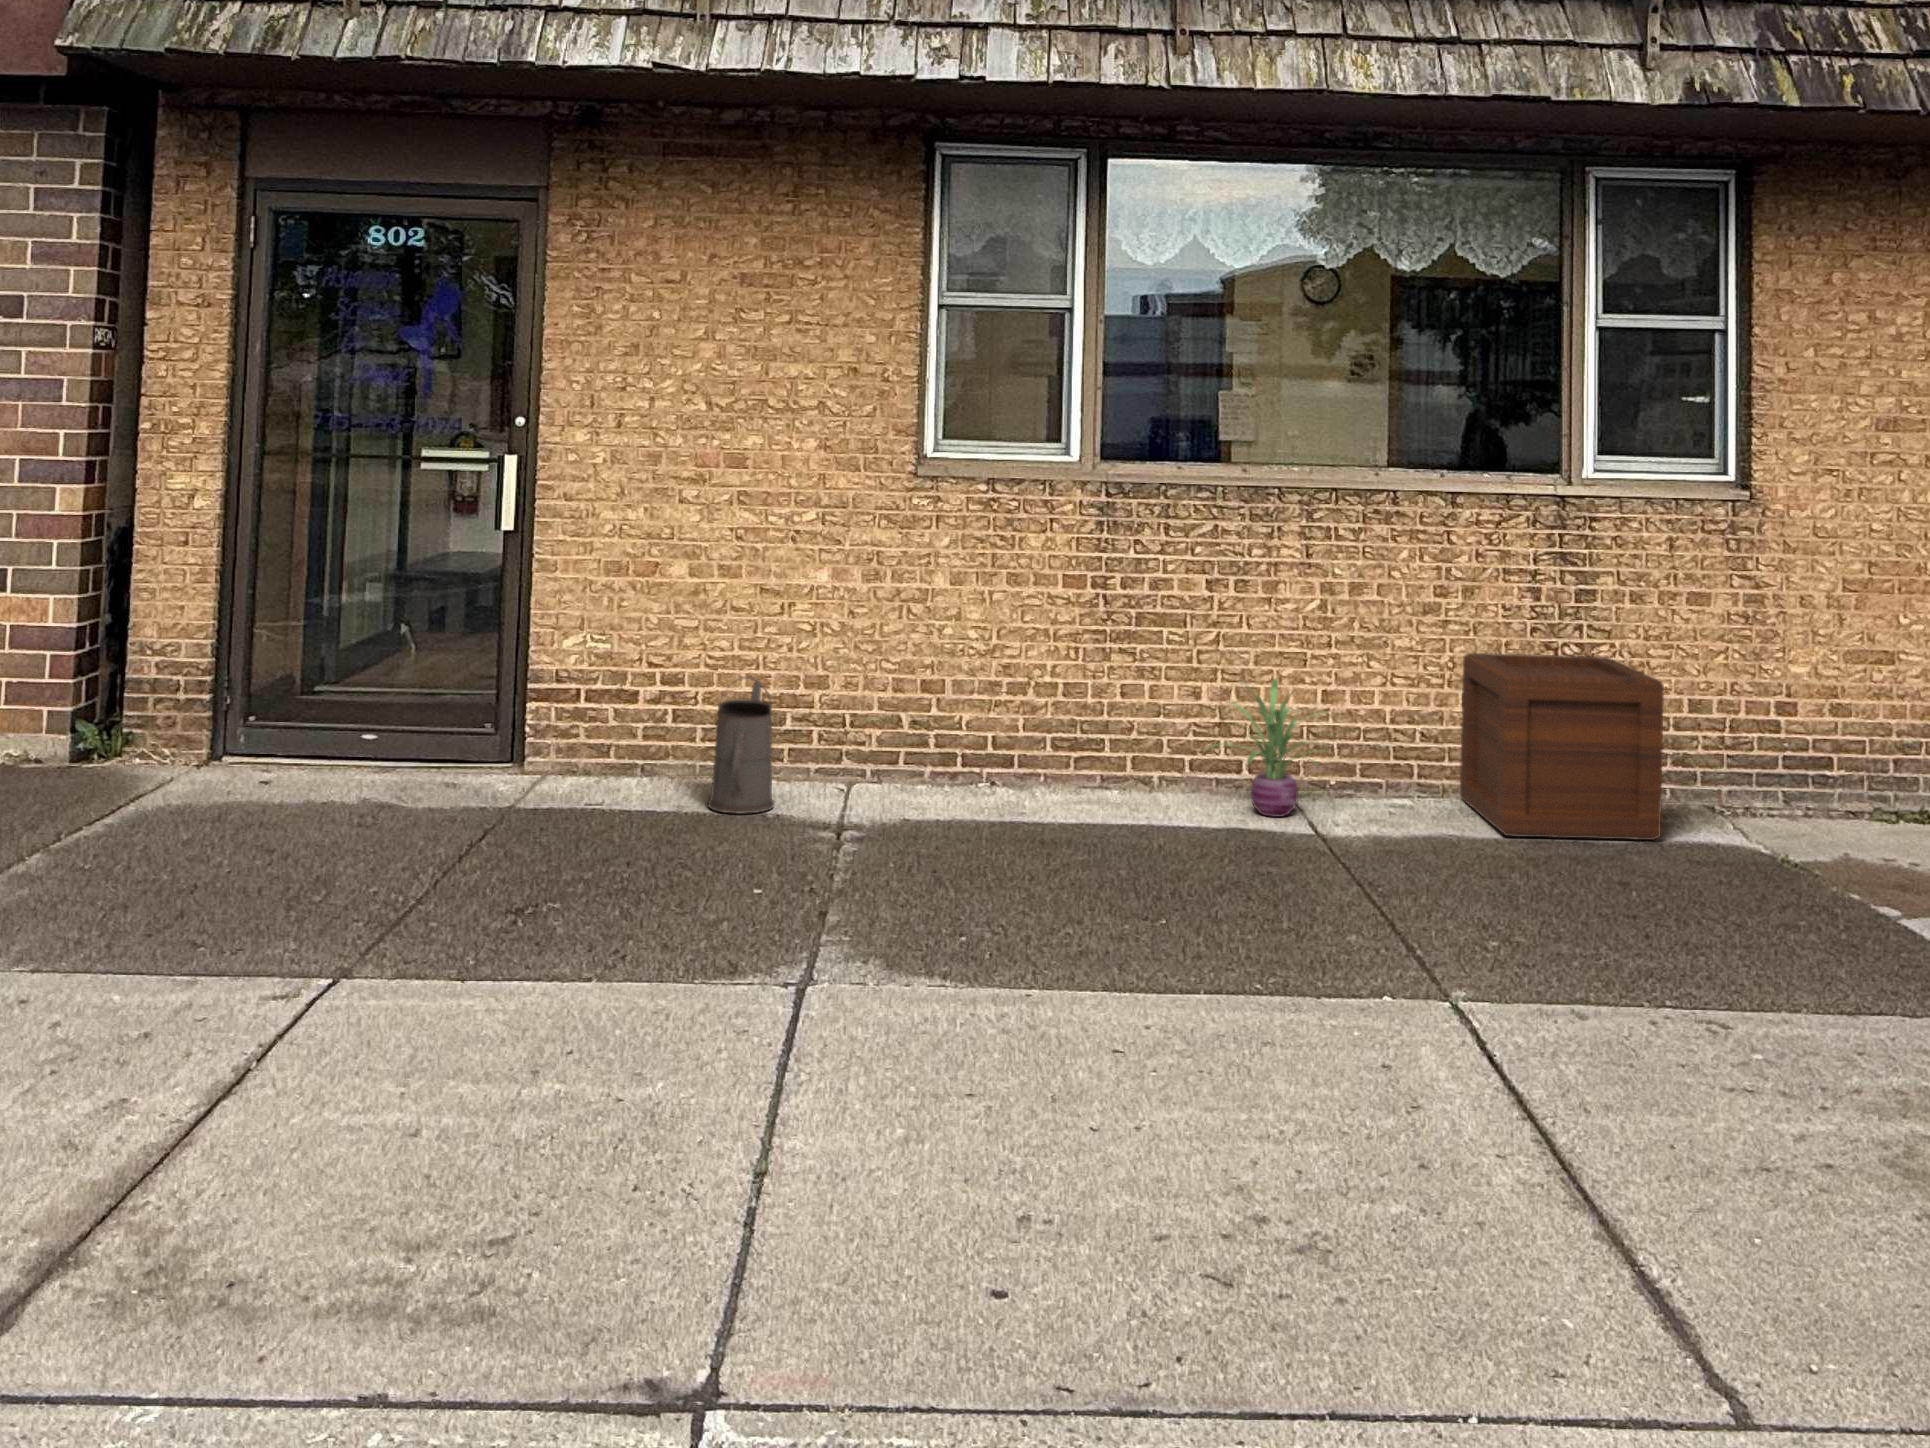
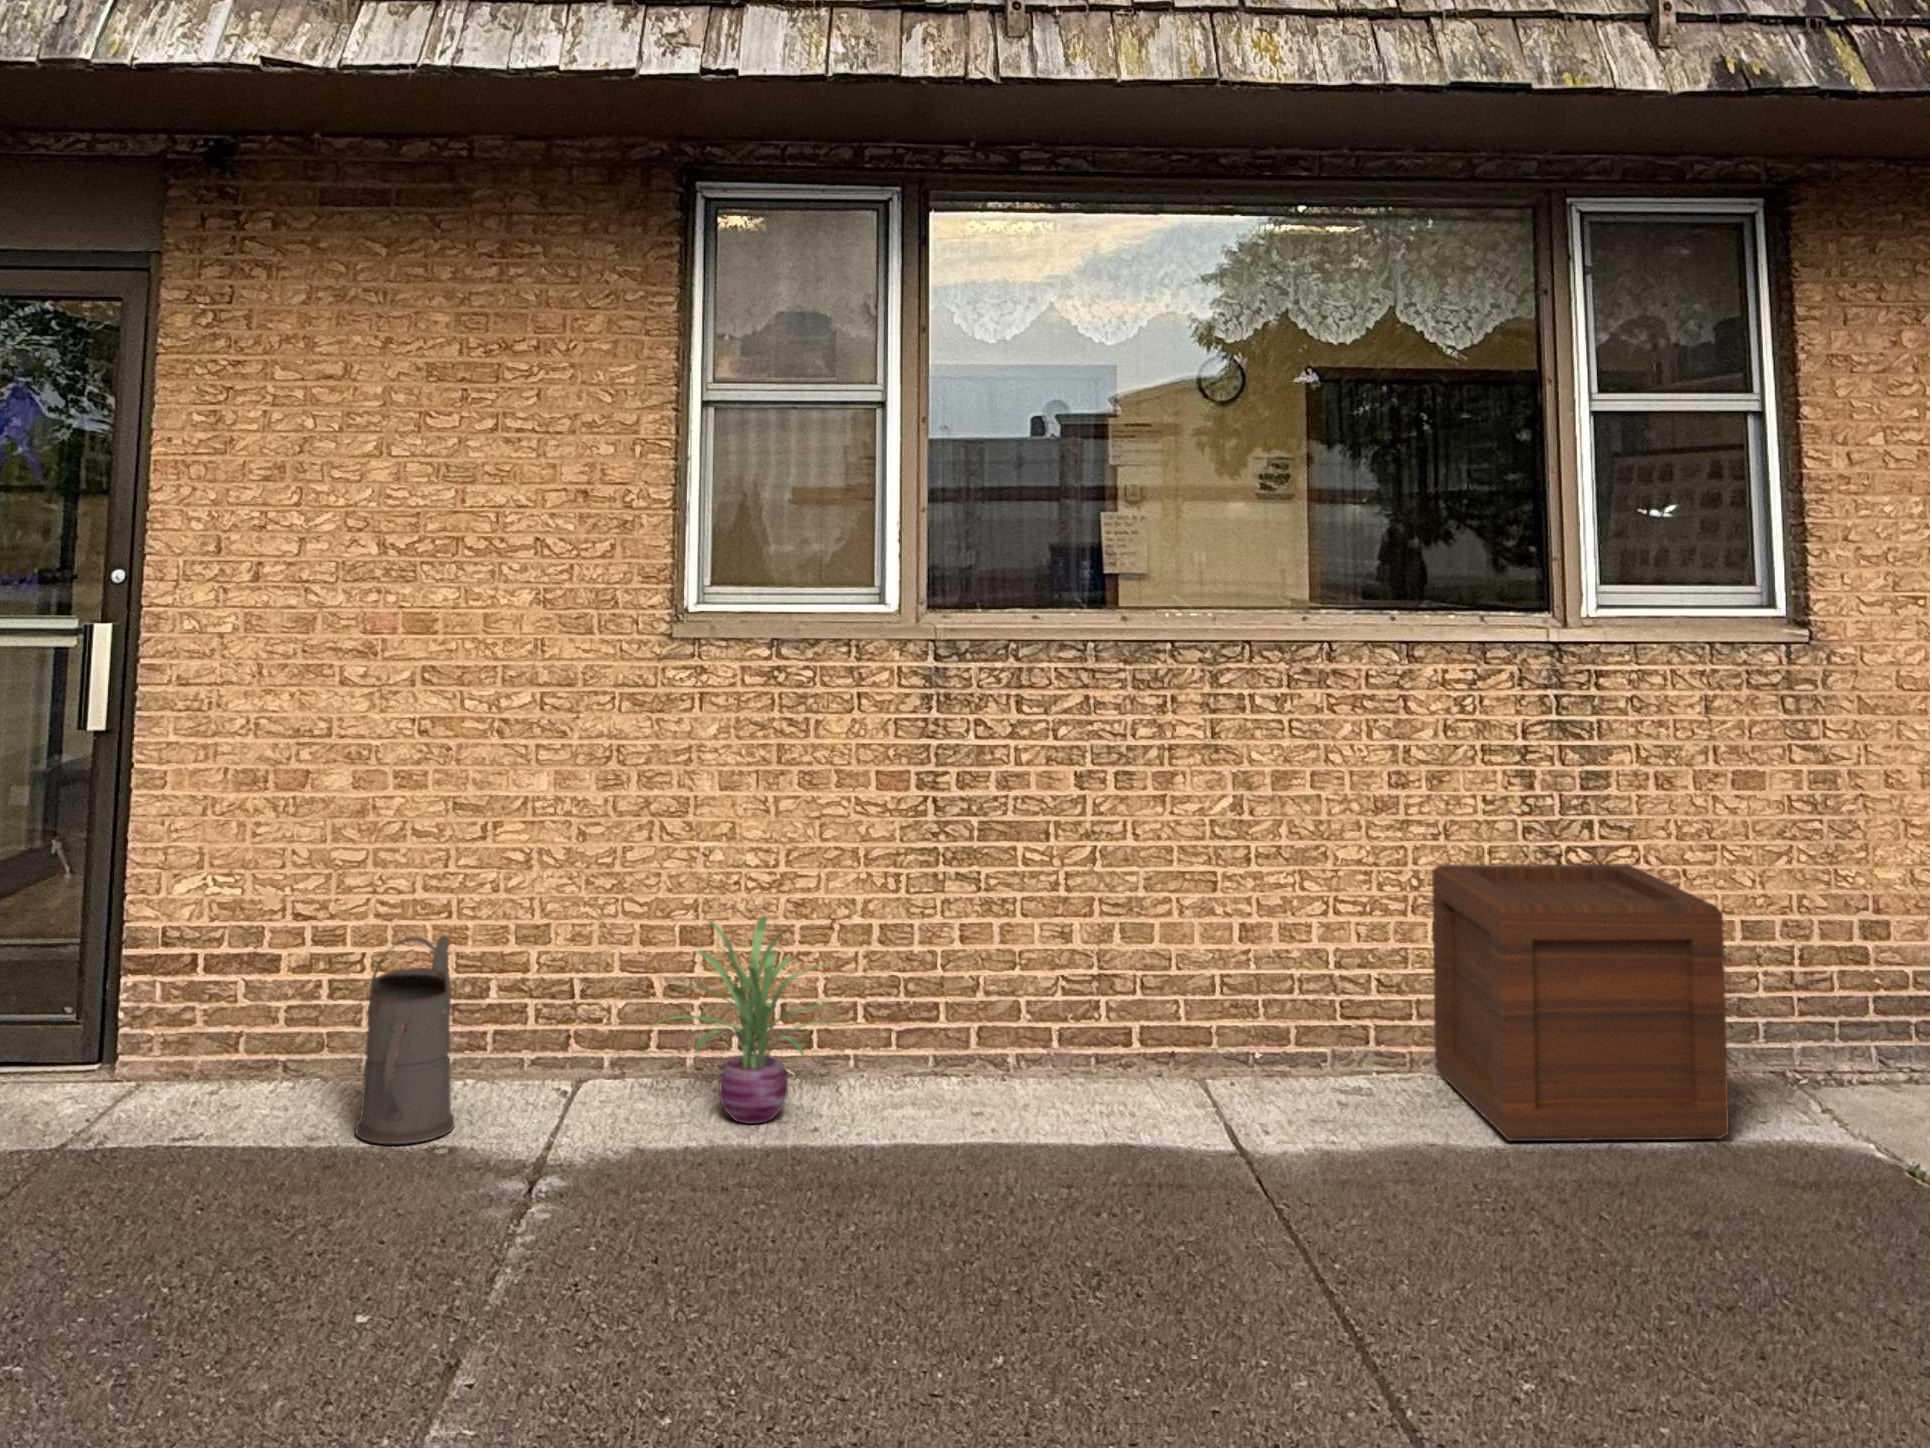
decorative plant: present [1227,679,1319,817] -> present [654,916,834,1124]

